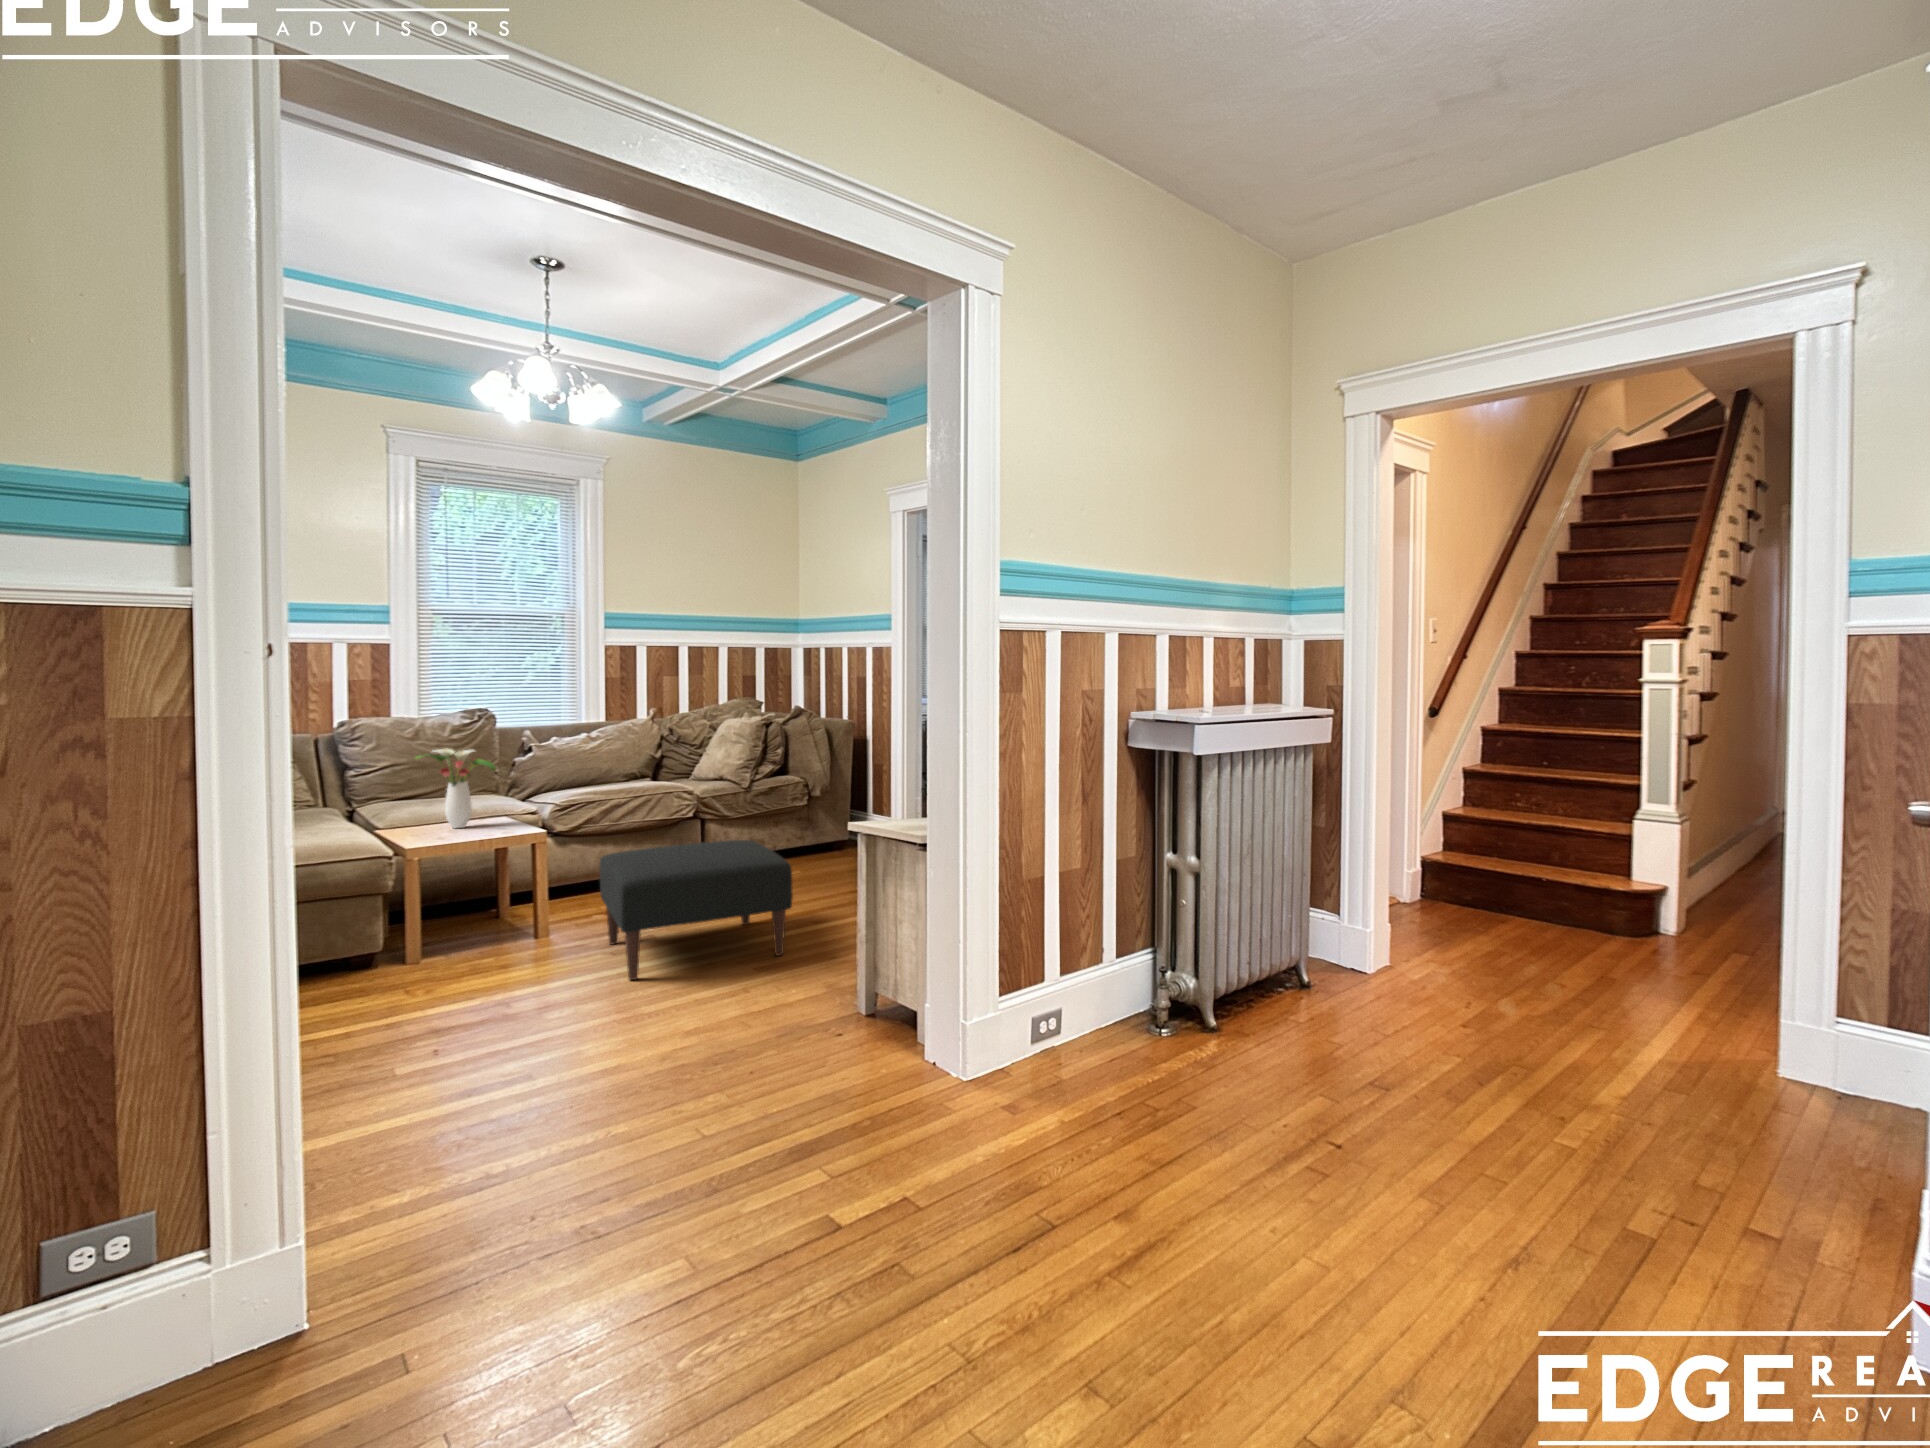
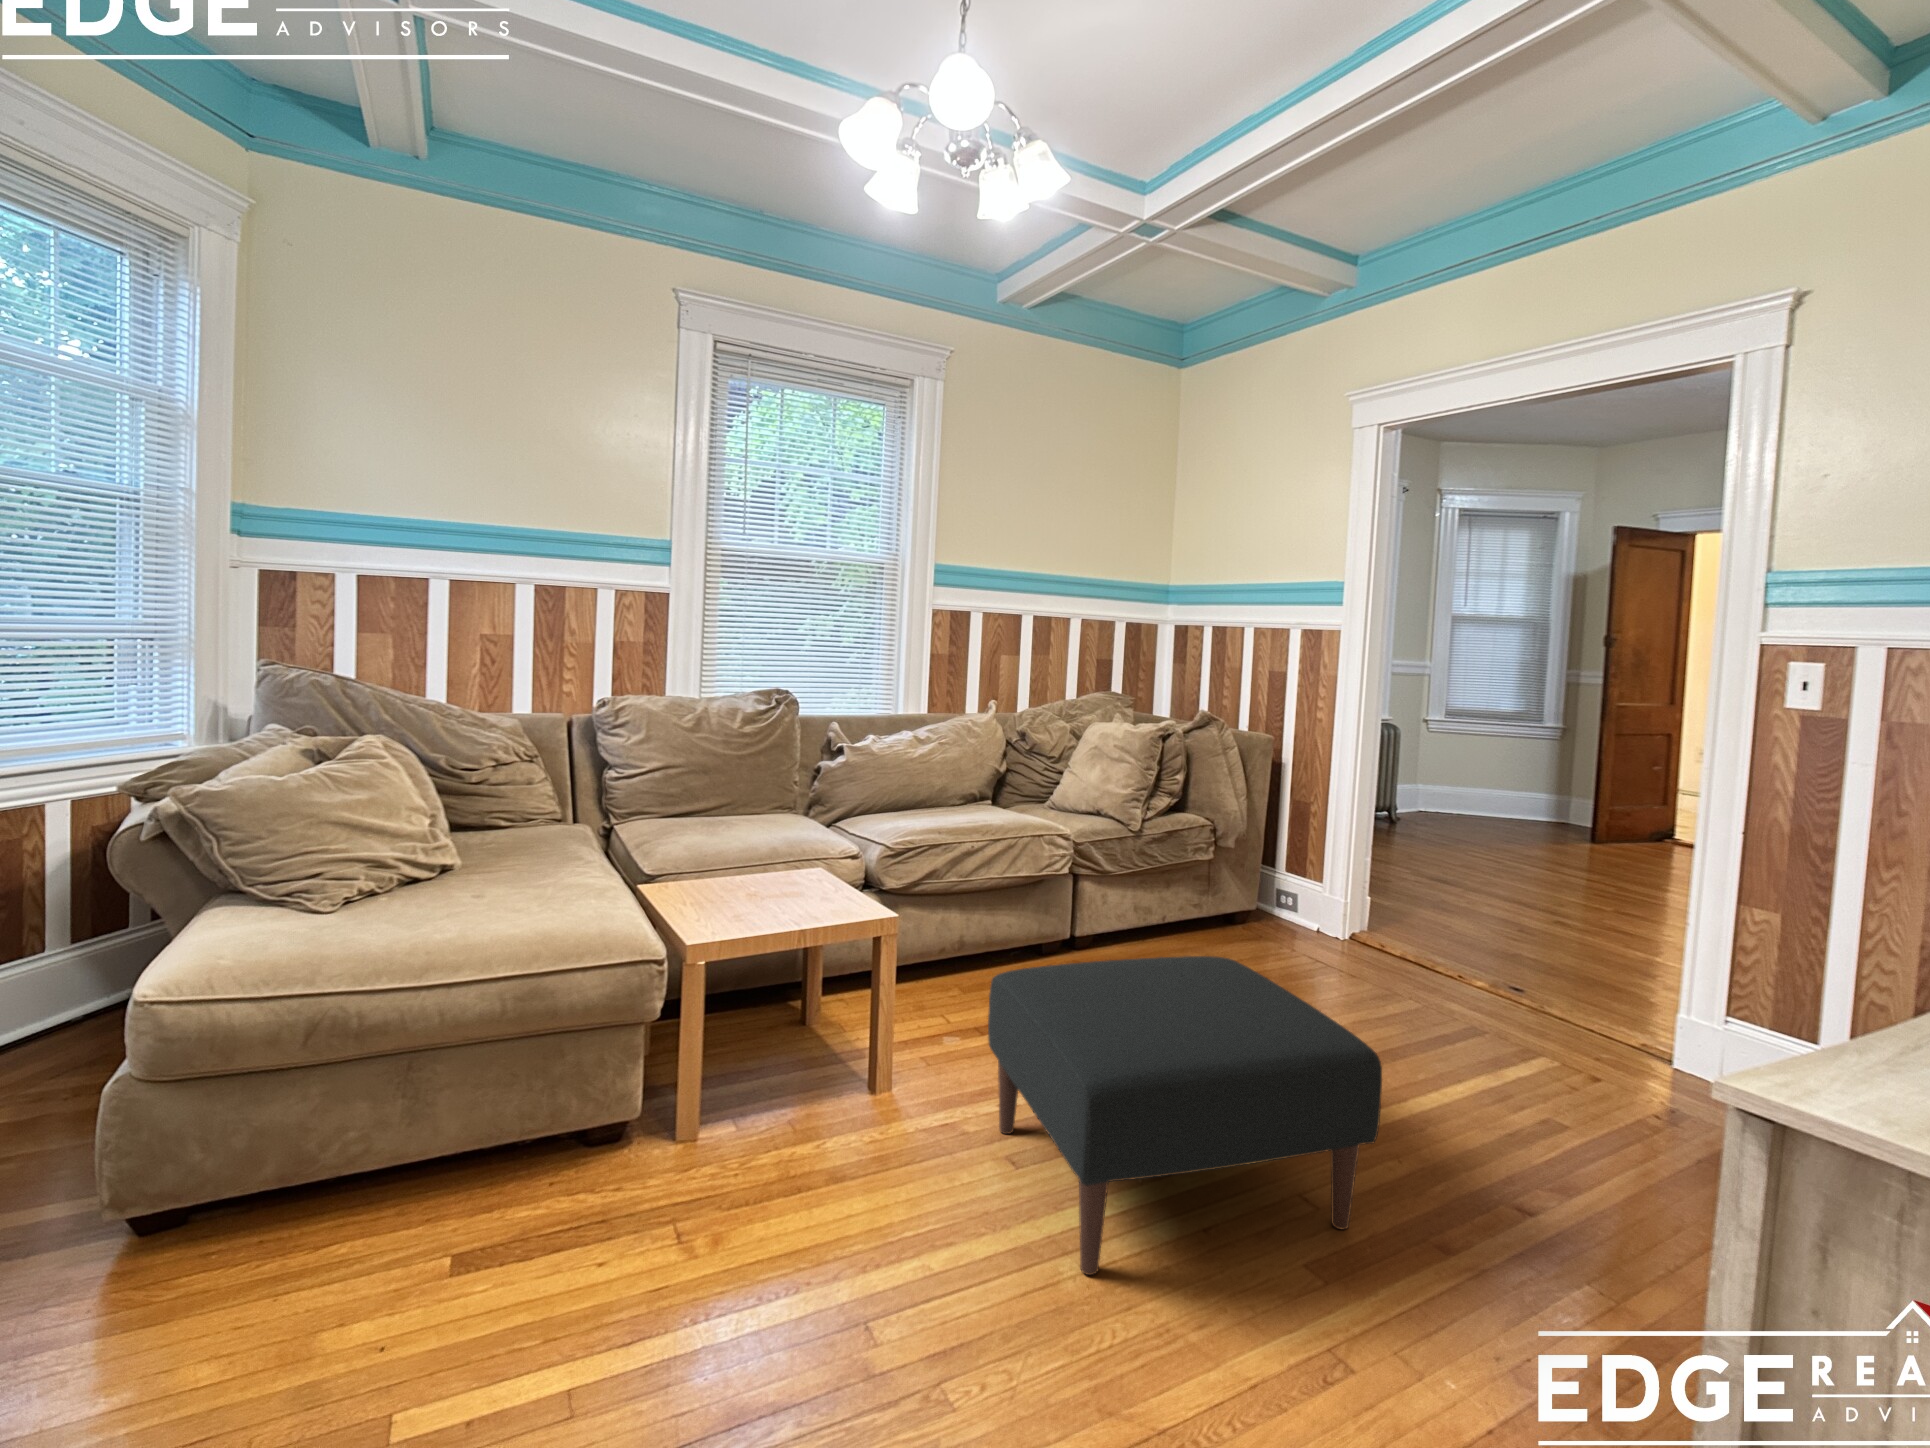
flower arrangement: present [417,749,496,828] -> none [704,757,822,888]

